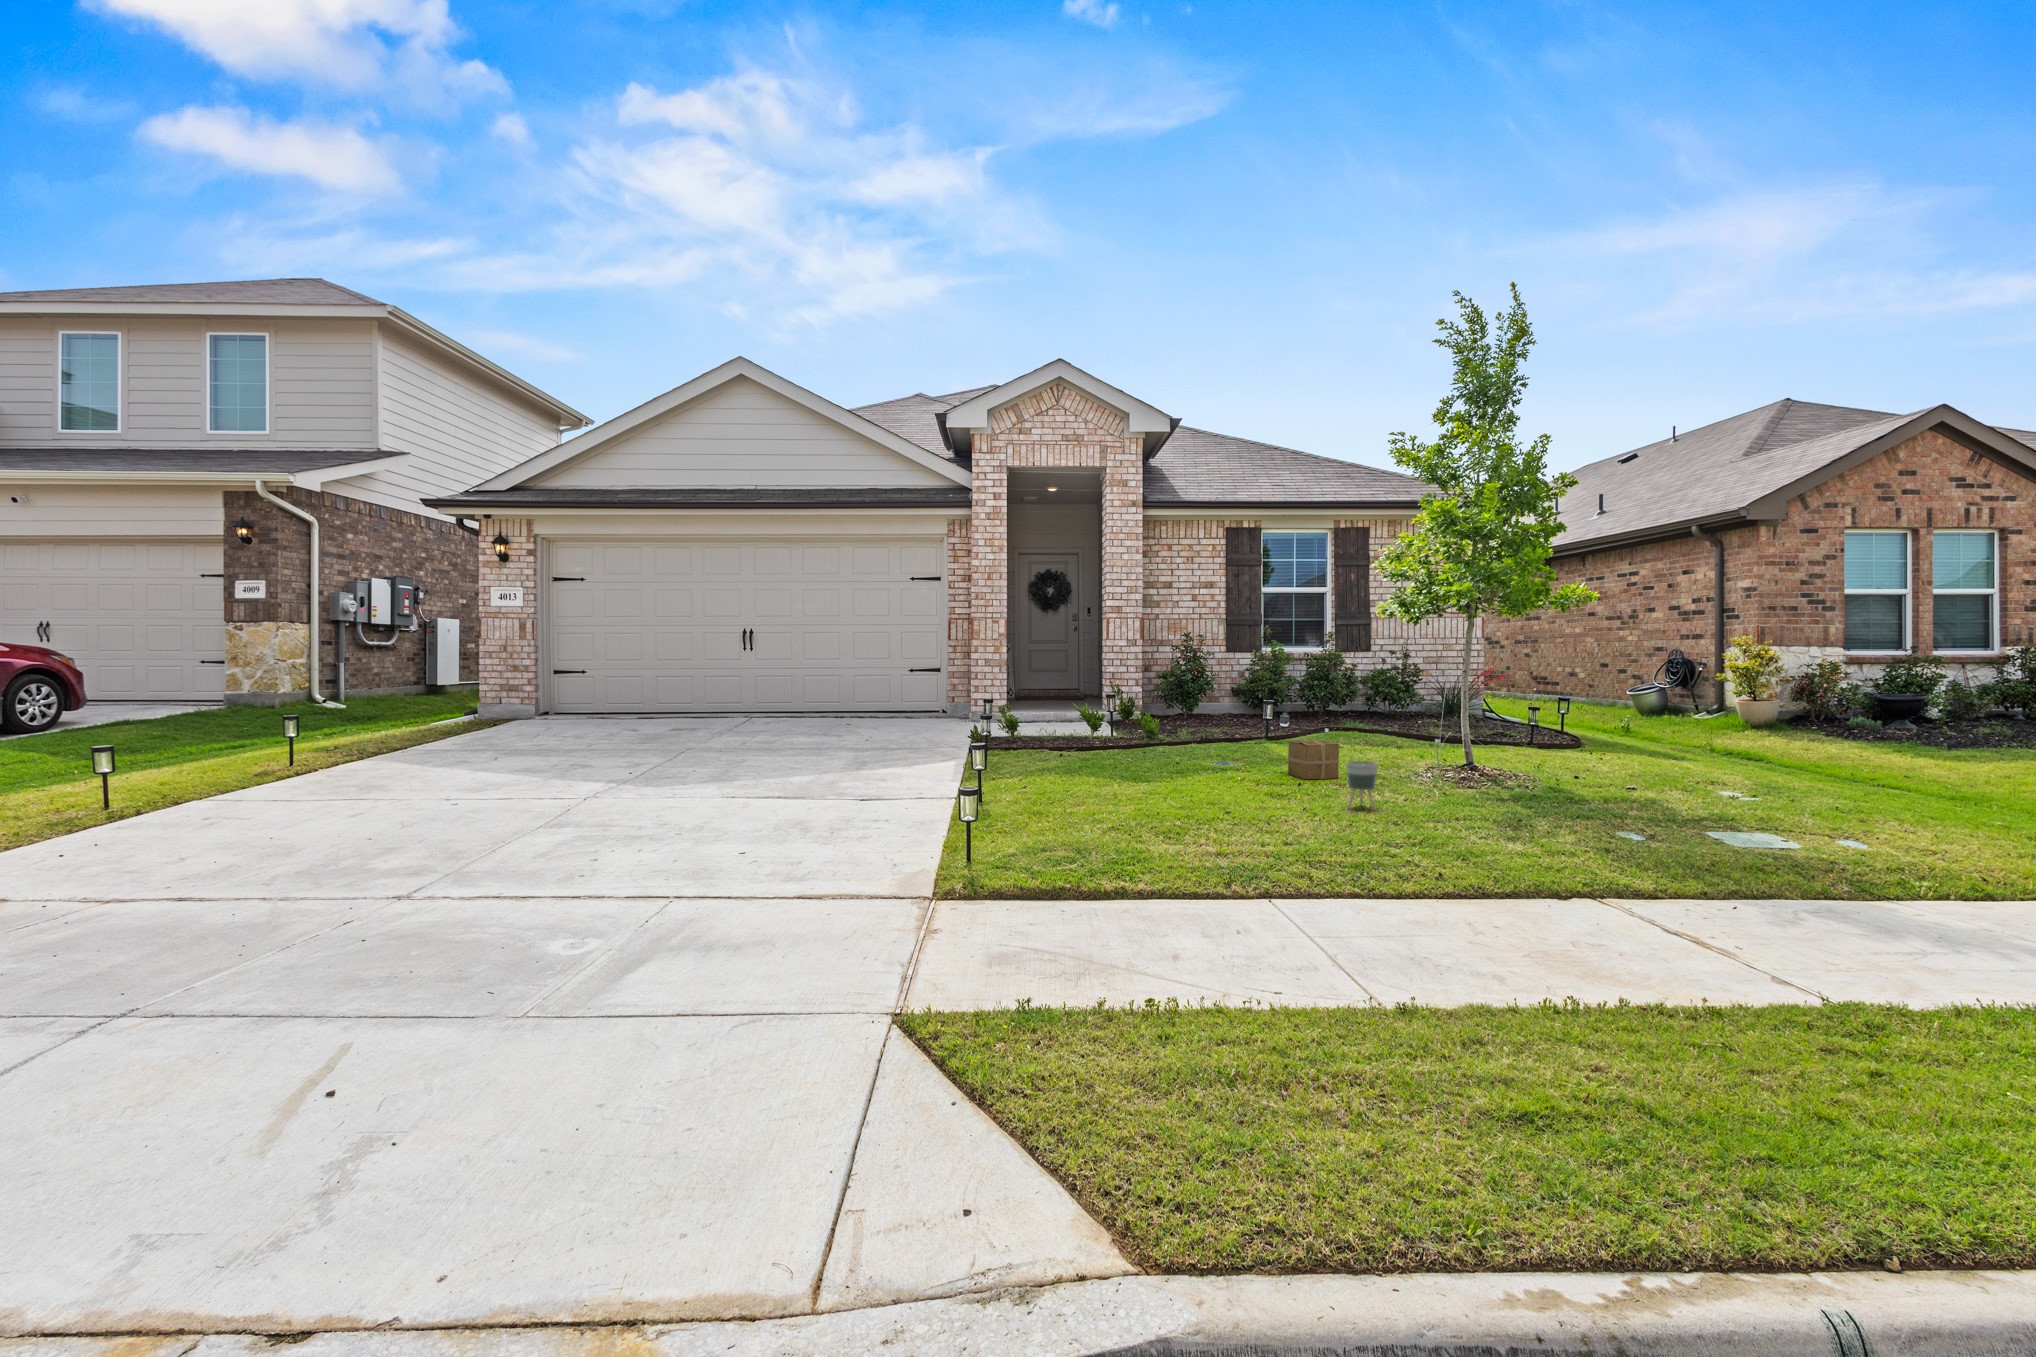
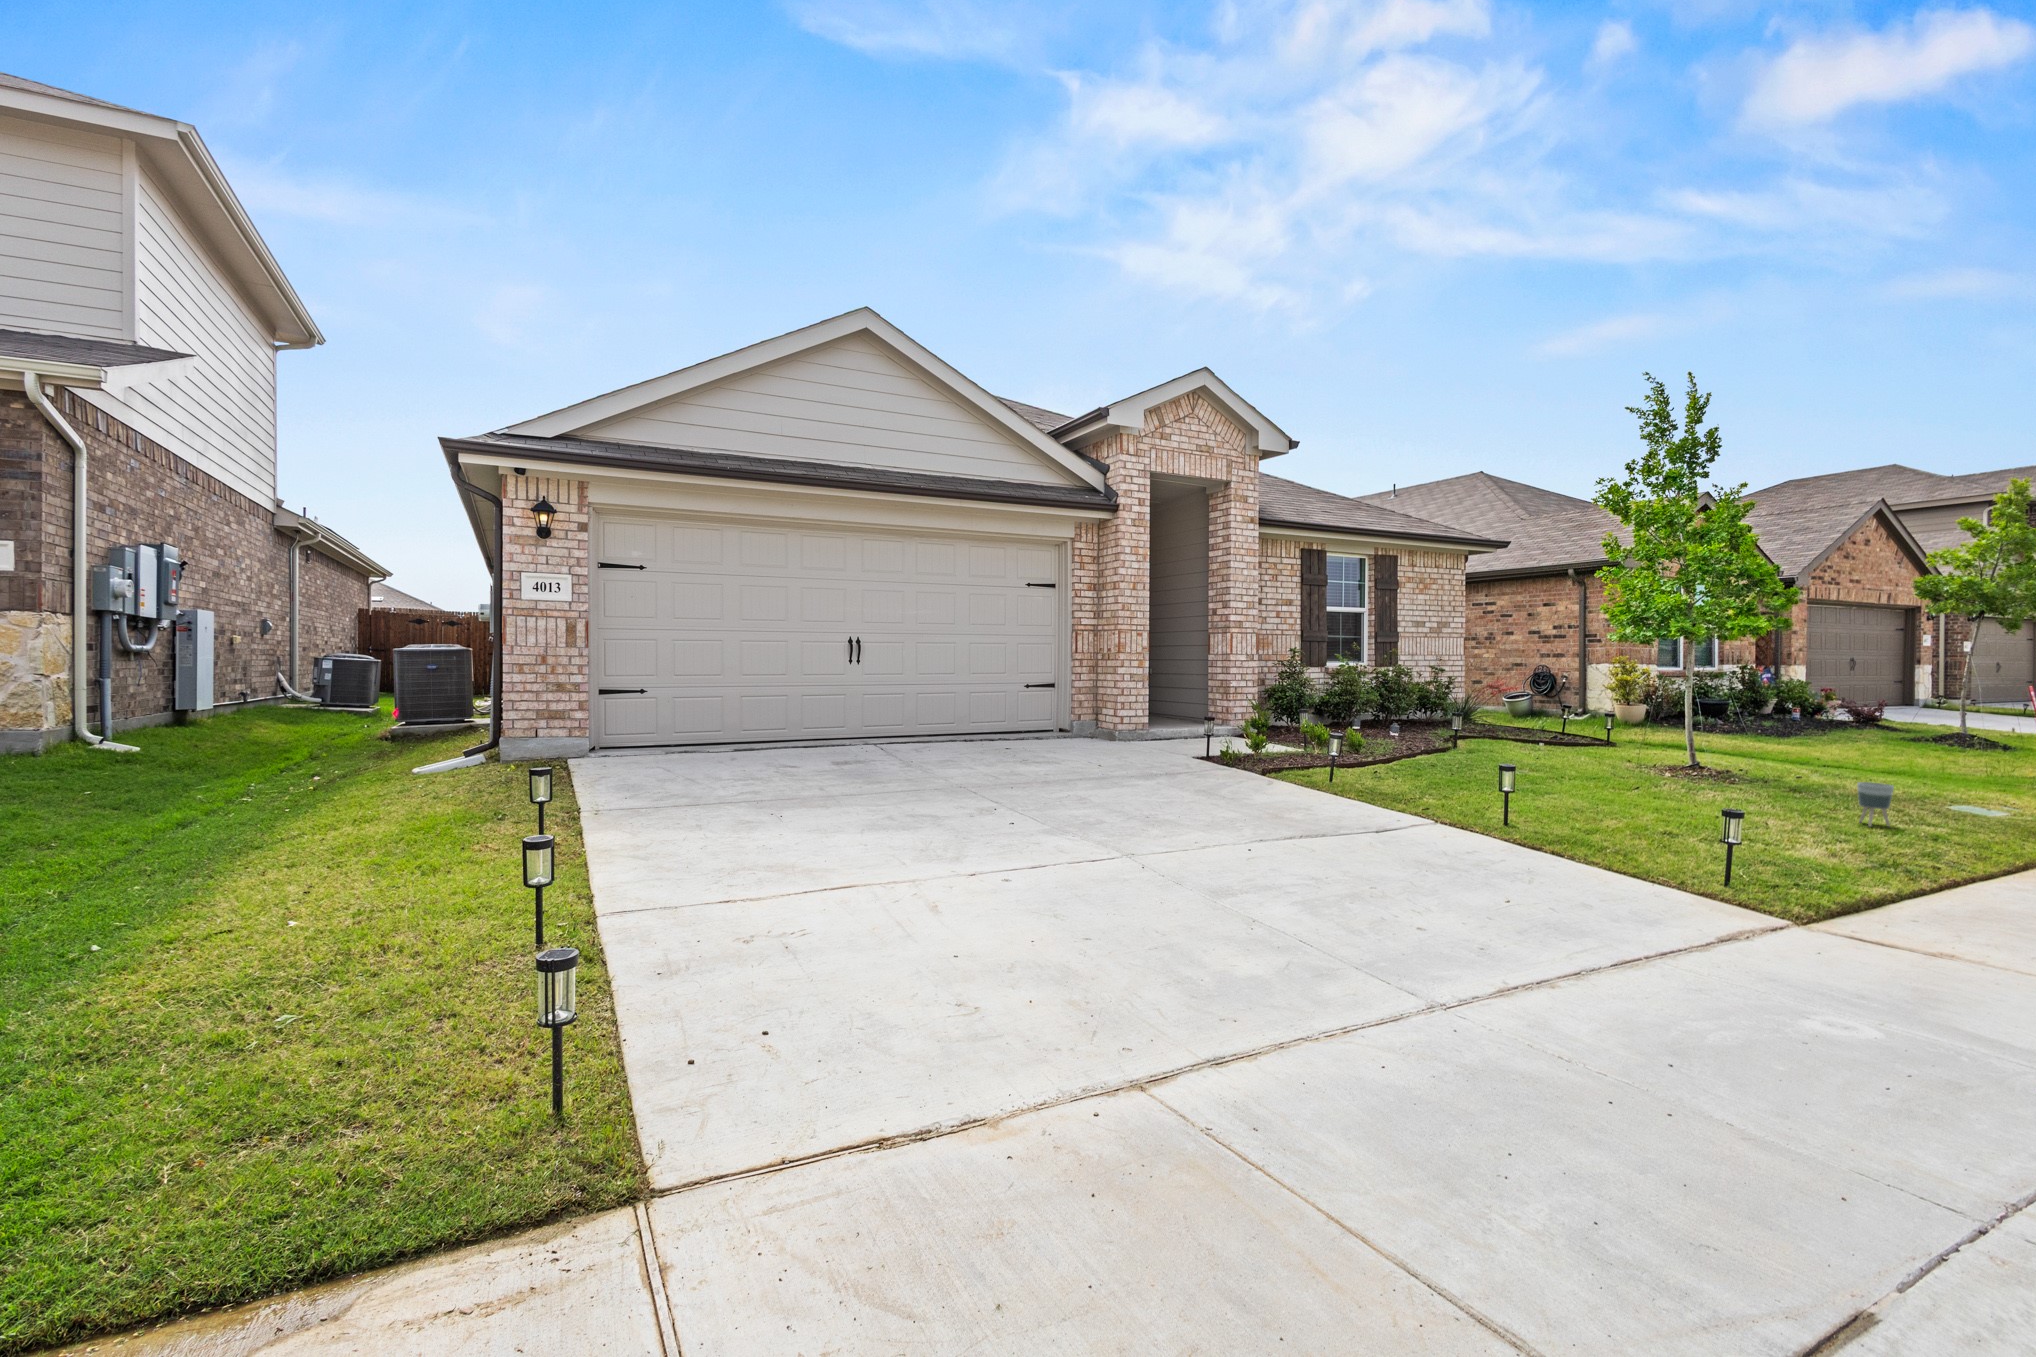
cardboard box: present [1288,740,1339,780] -> none [1666,759,1717,797]

